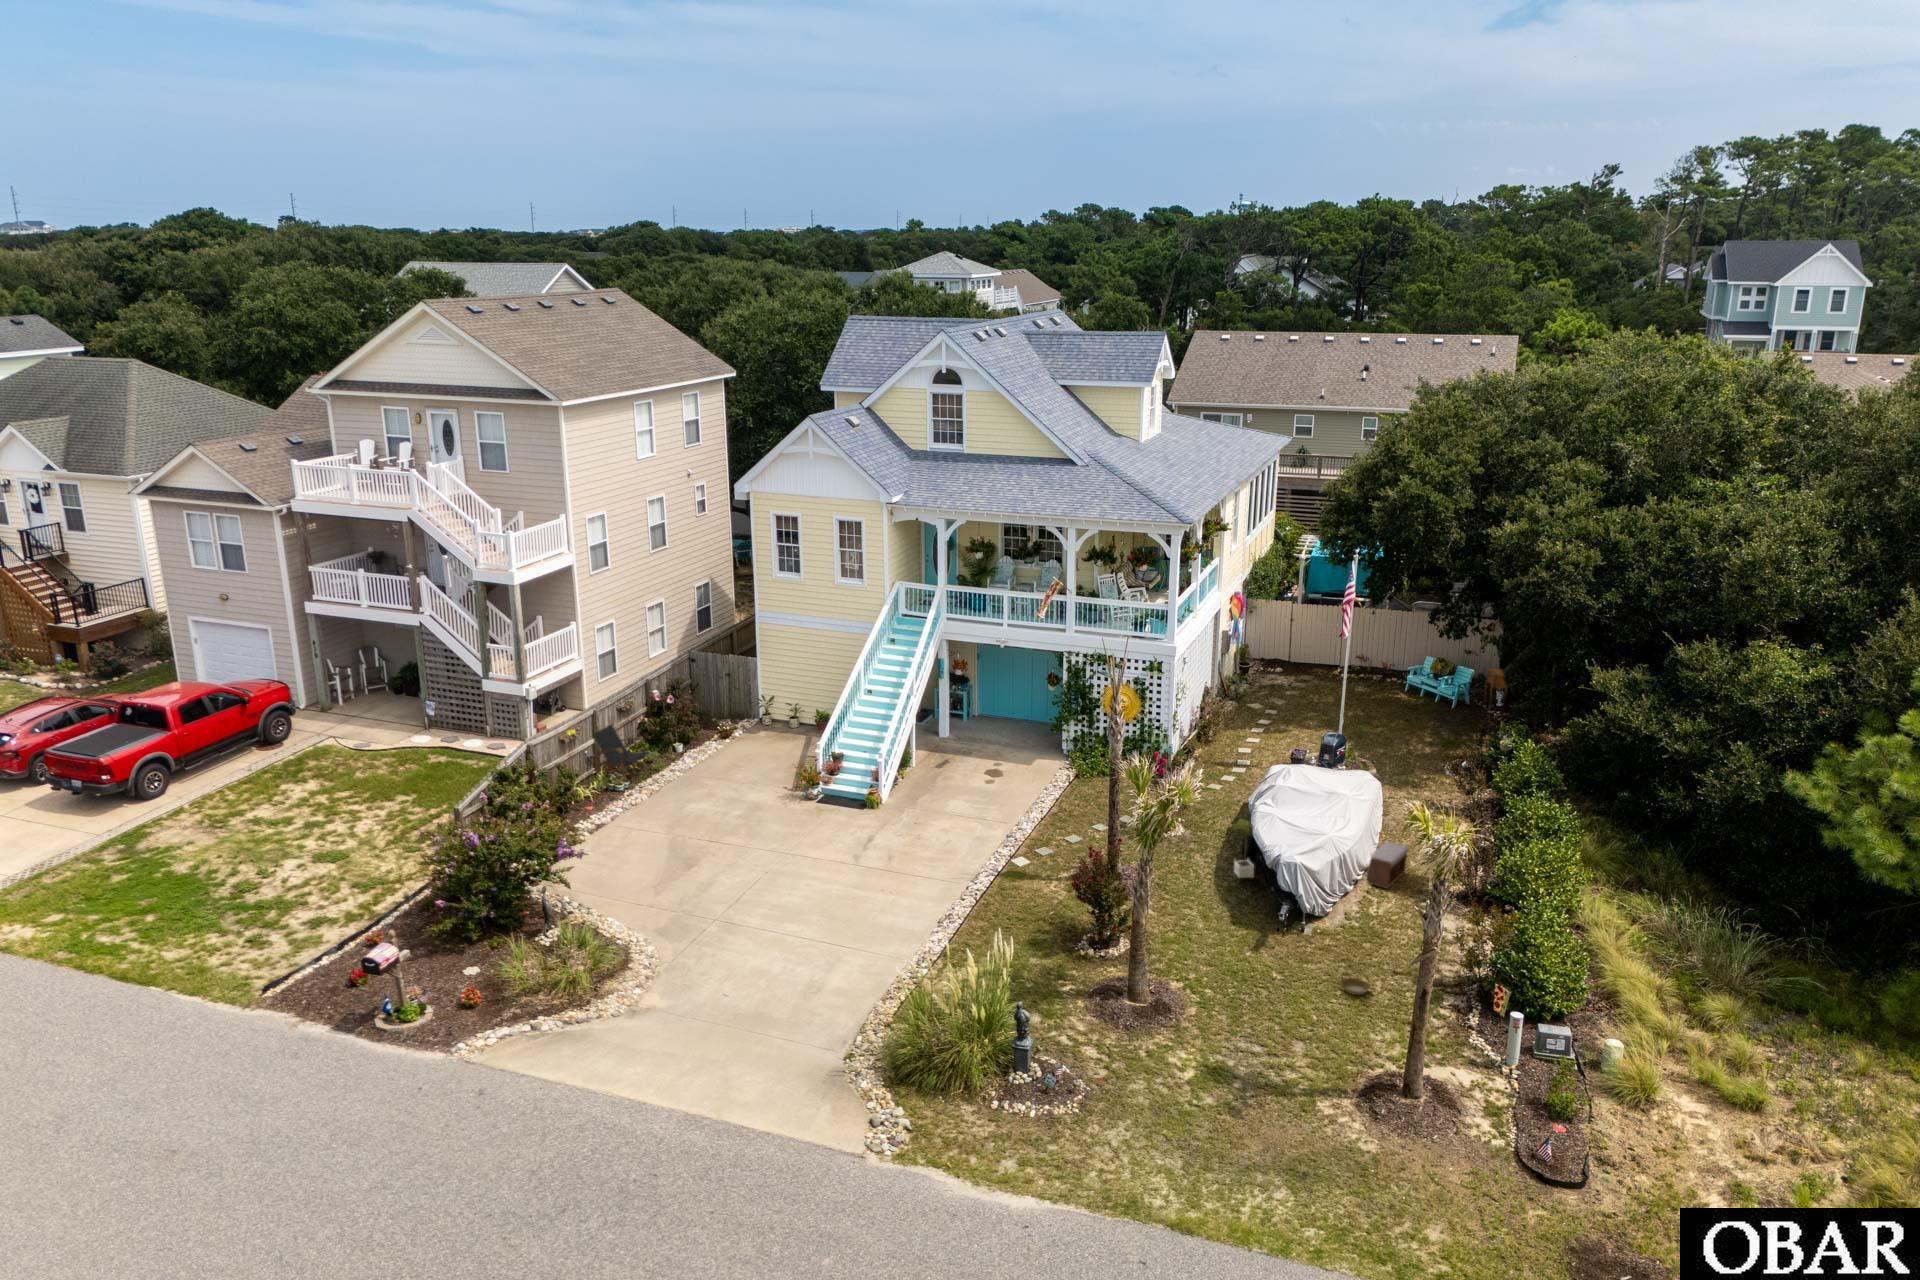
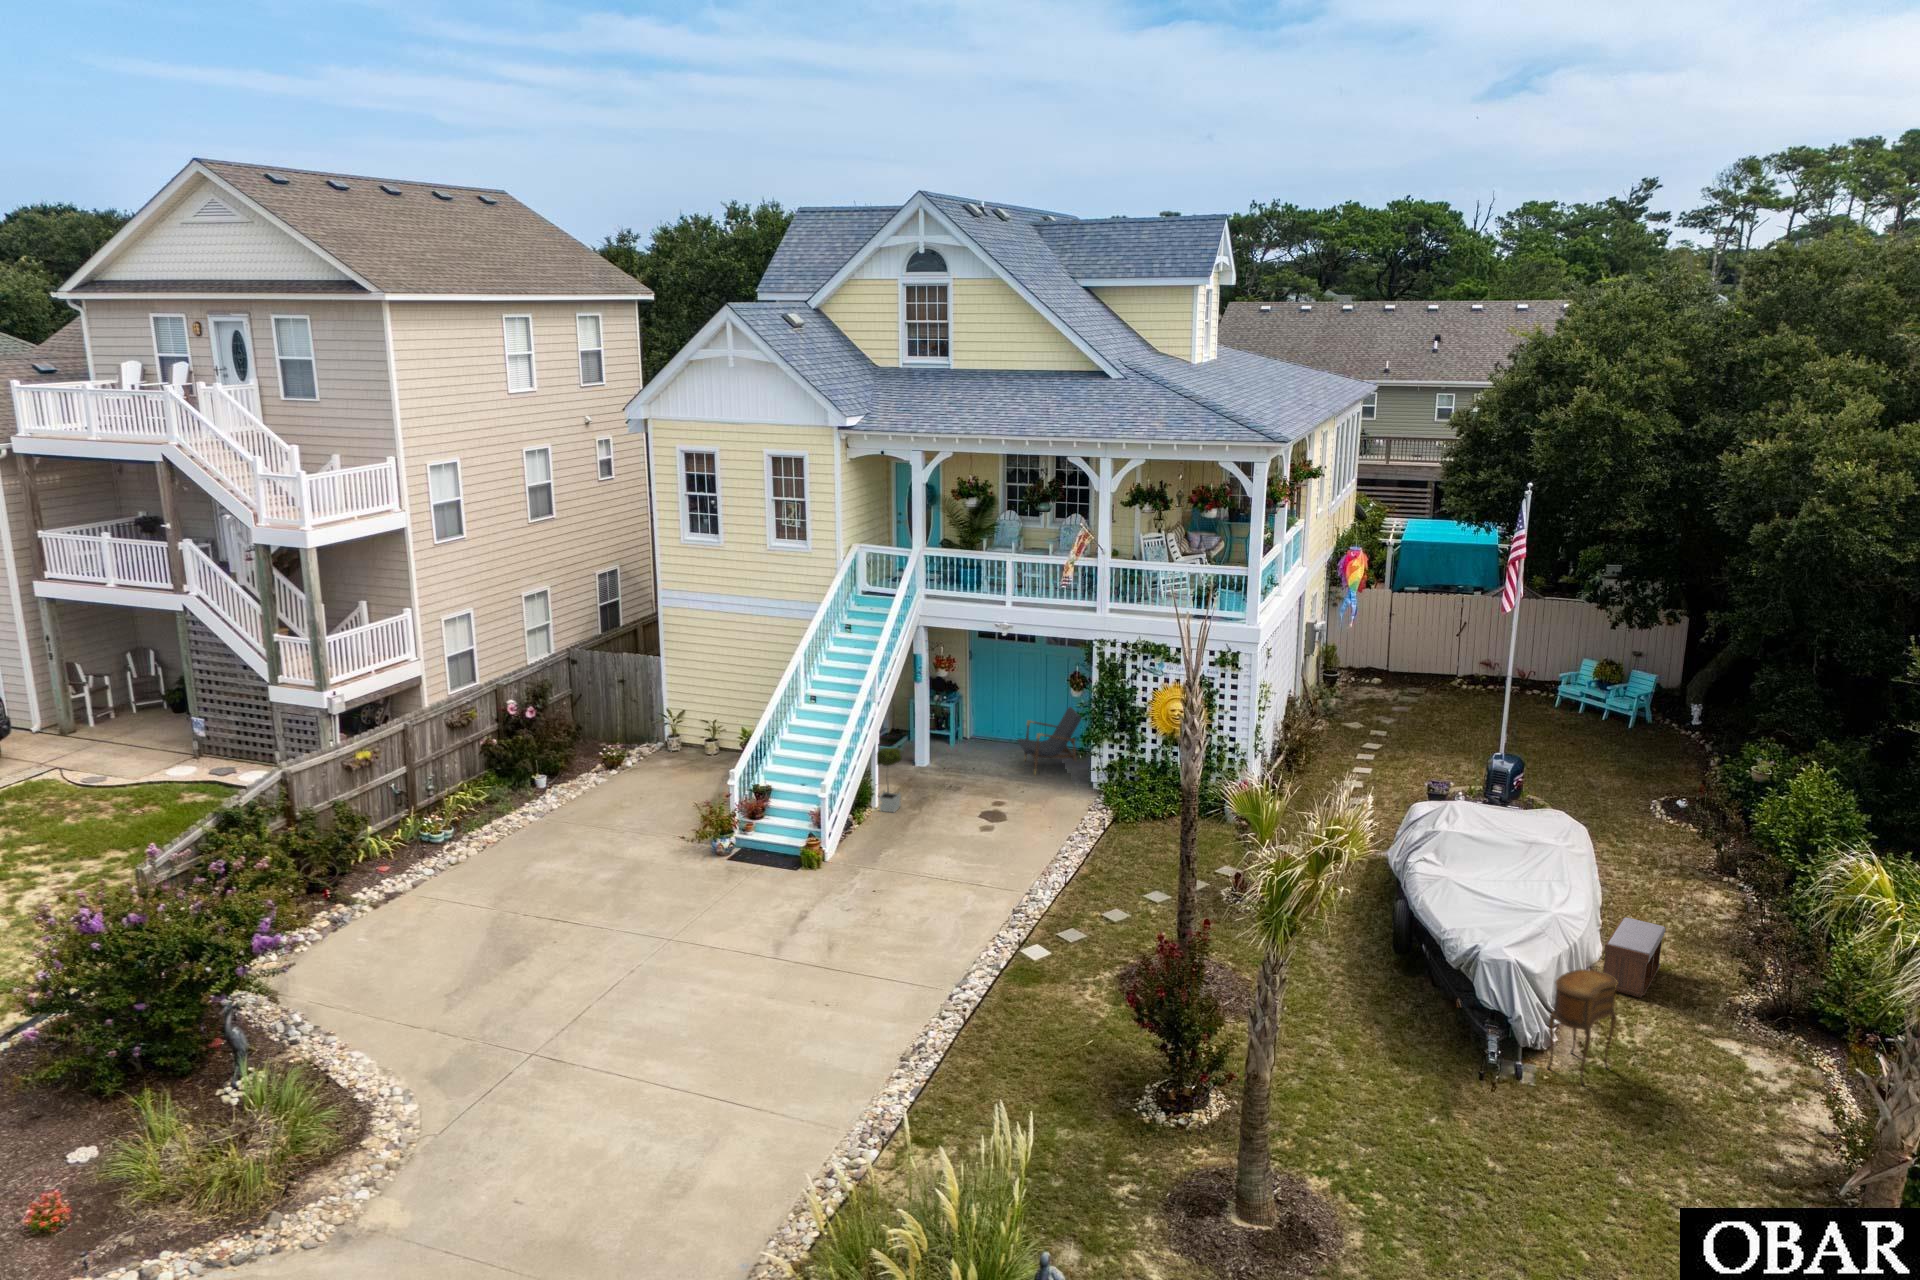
side table: present [1485,668,1507,694] -> present [1547,969,1617,1085]
lounge chair: present [593,725,648,779] -> present [1018,707,1081,775]
potted tree: present [1234,819,1254,878] -> present [877,748,902,812]
basket: present [1341,968,1370,995] -> none [1632,1161,1692,1215]

